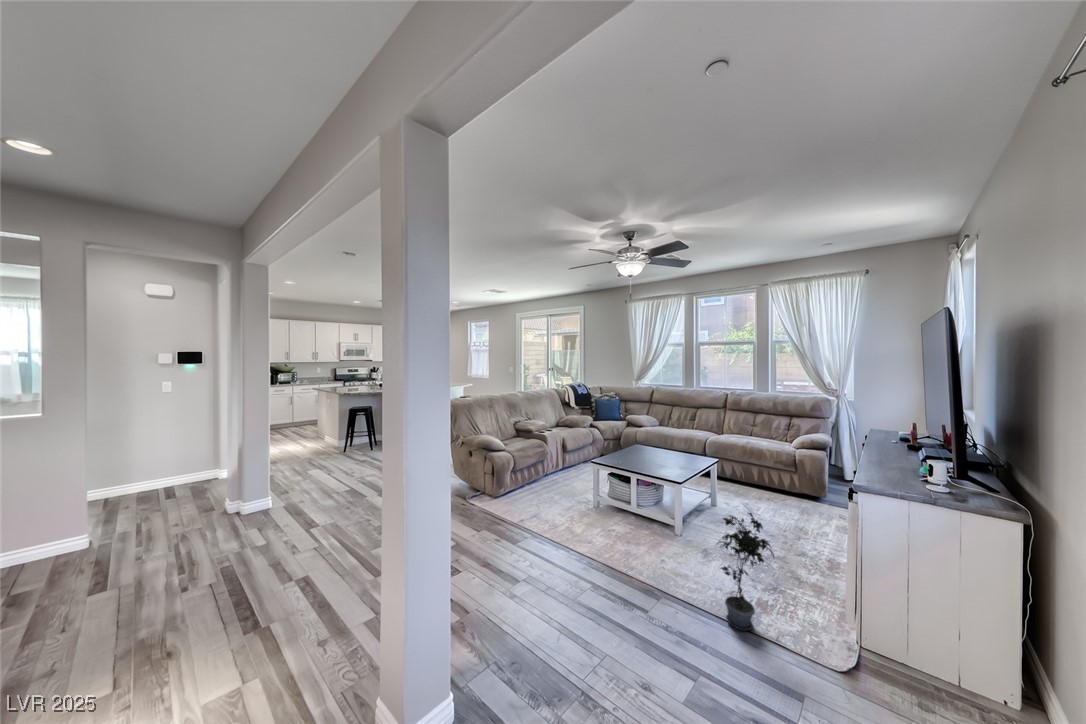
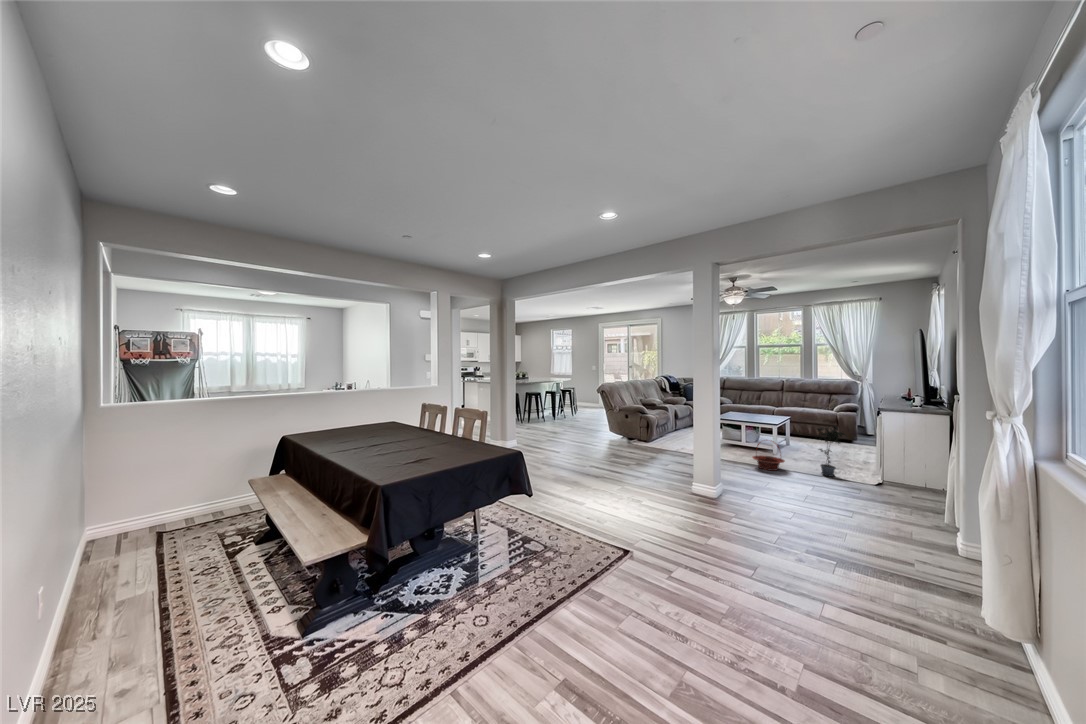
basket: none [604,534,662,602] -> present [752,444,785,471]

